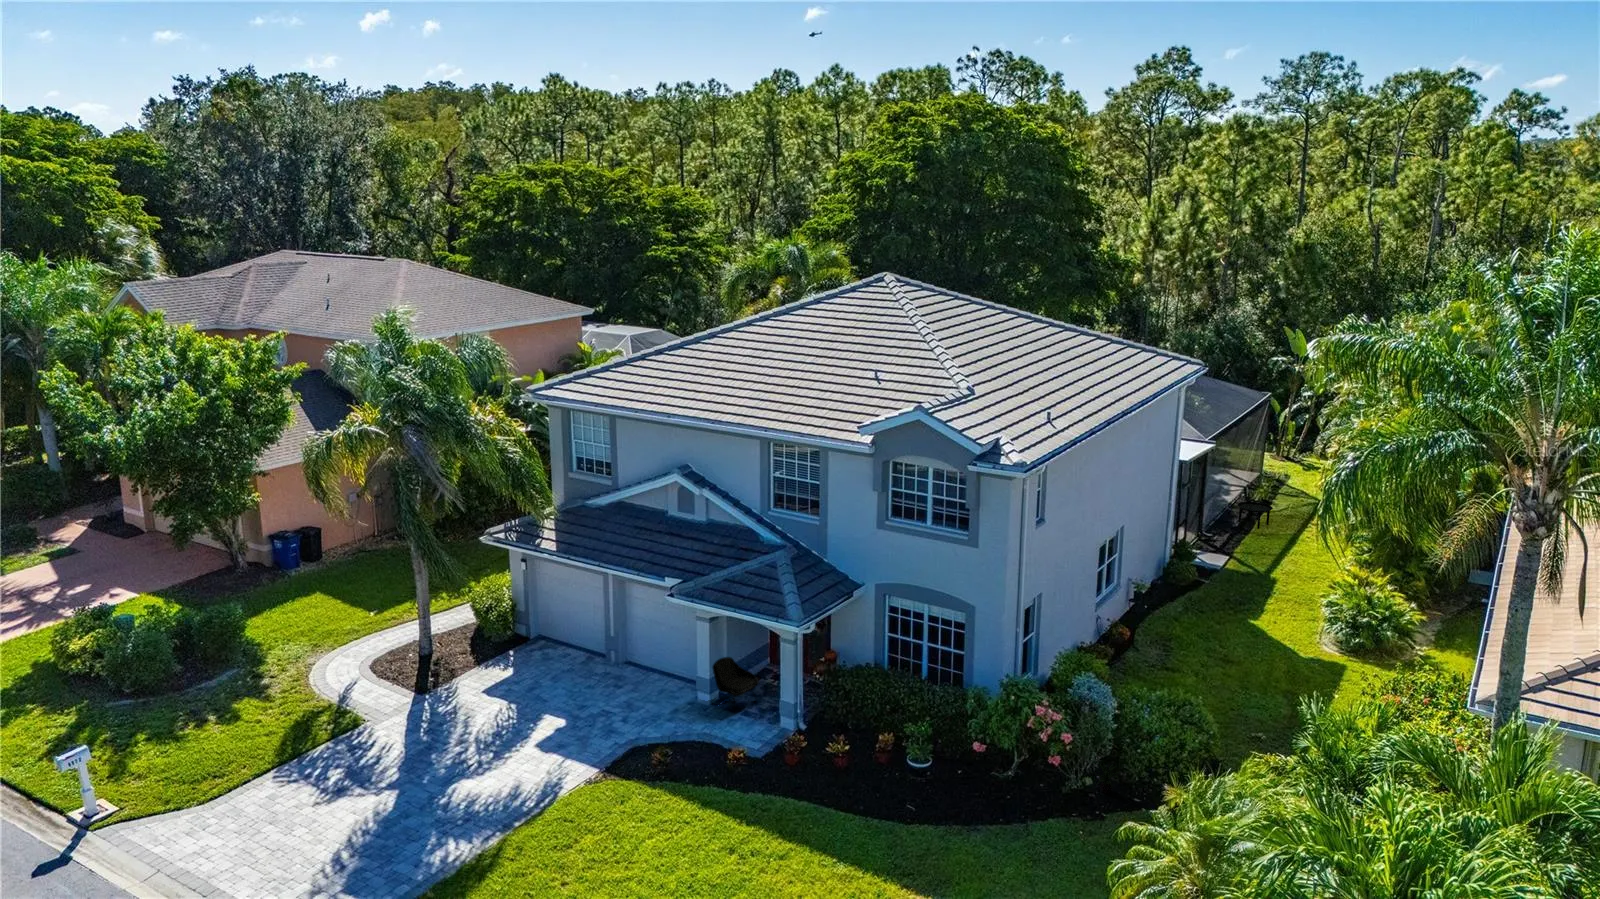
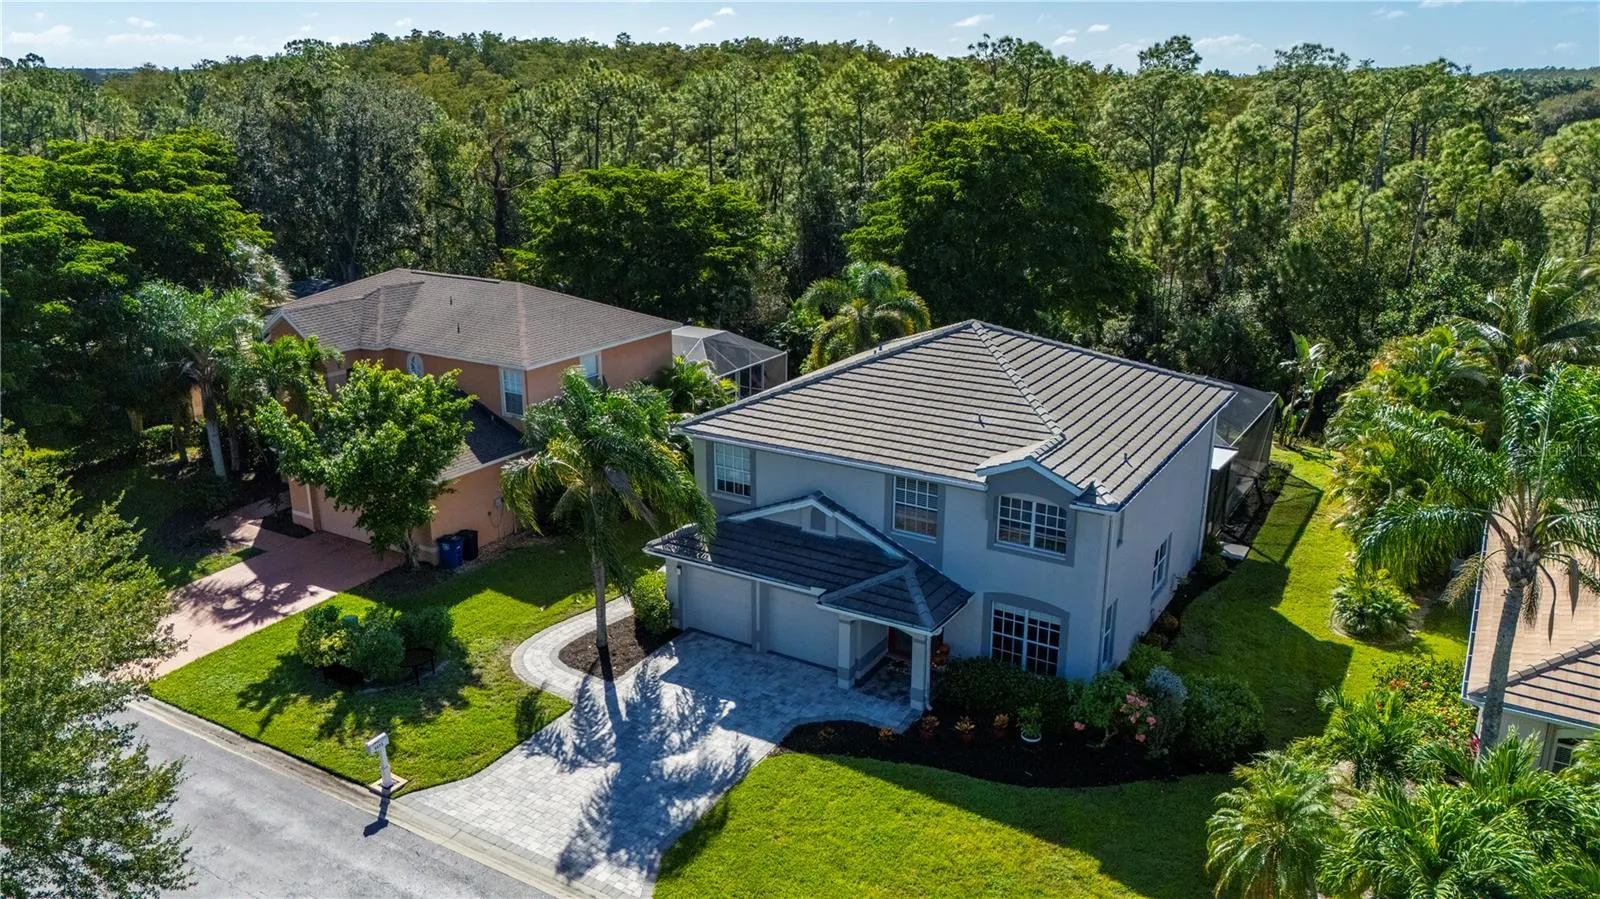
round table: present [1238,502,1273,529] -> present [395,647,435,685]
lounge chair: present [712,657,759,705] -> none [850,650,888,697]
bench: none [70,667,120,708] -> present [322,662,364,695]

